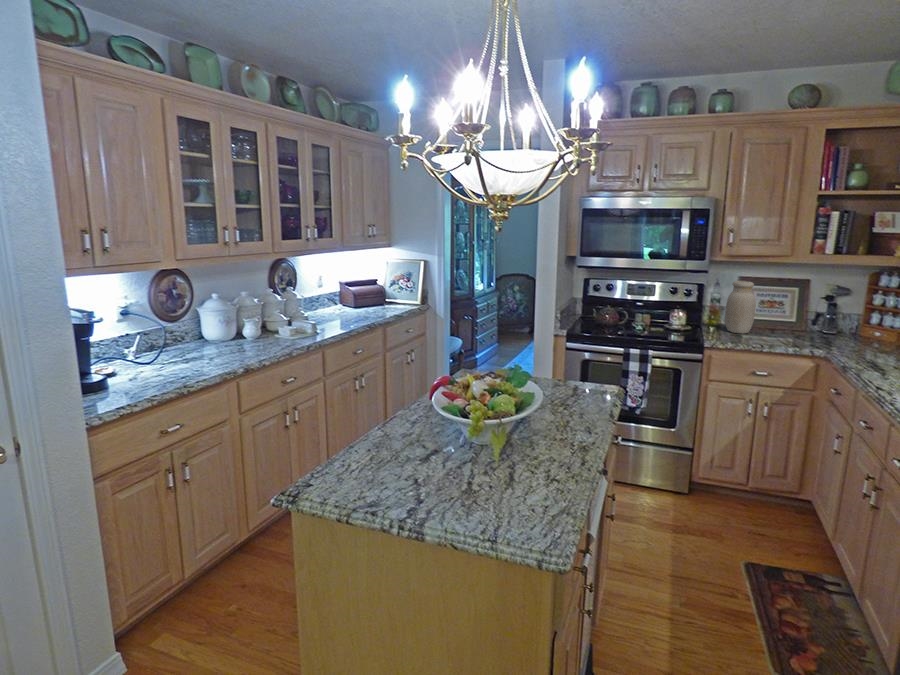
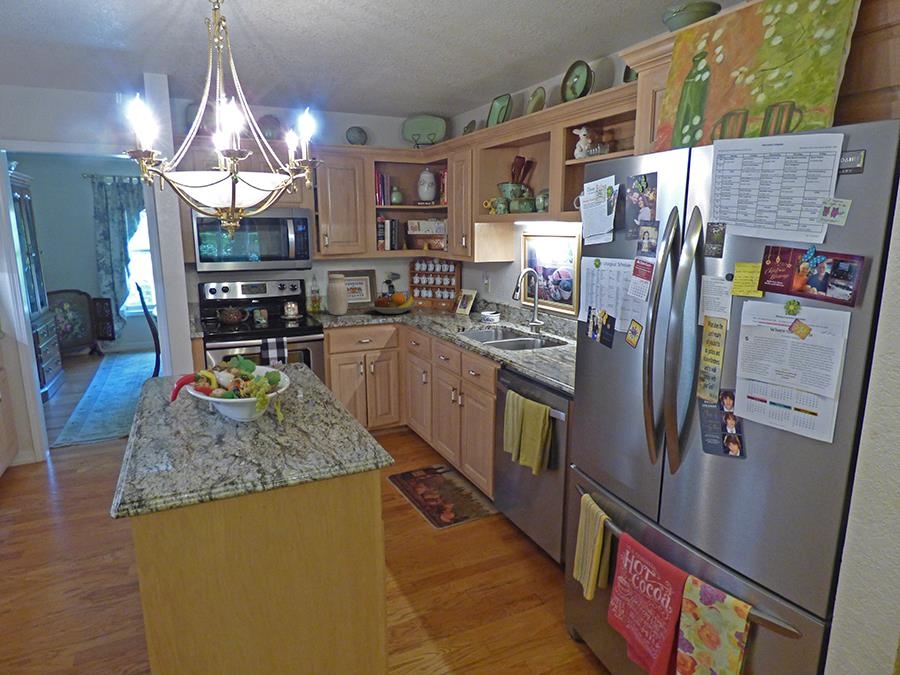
fruit bowl: none [783,315,860,344] -> present [369,293,415,314]

